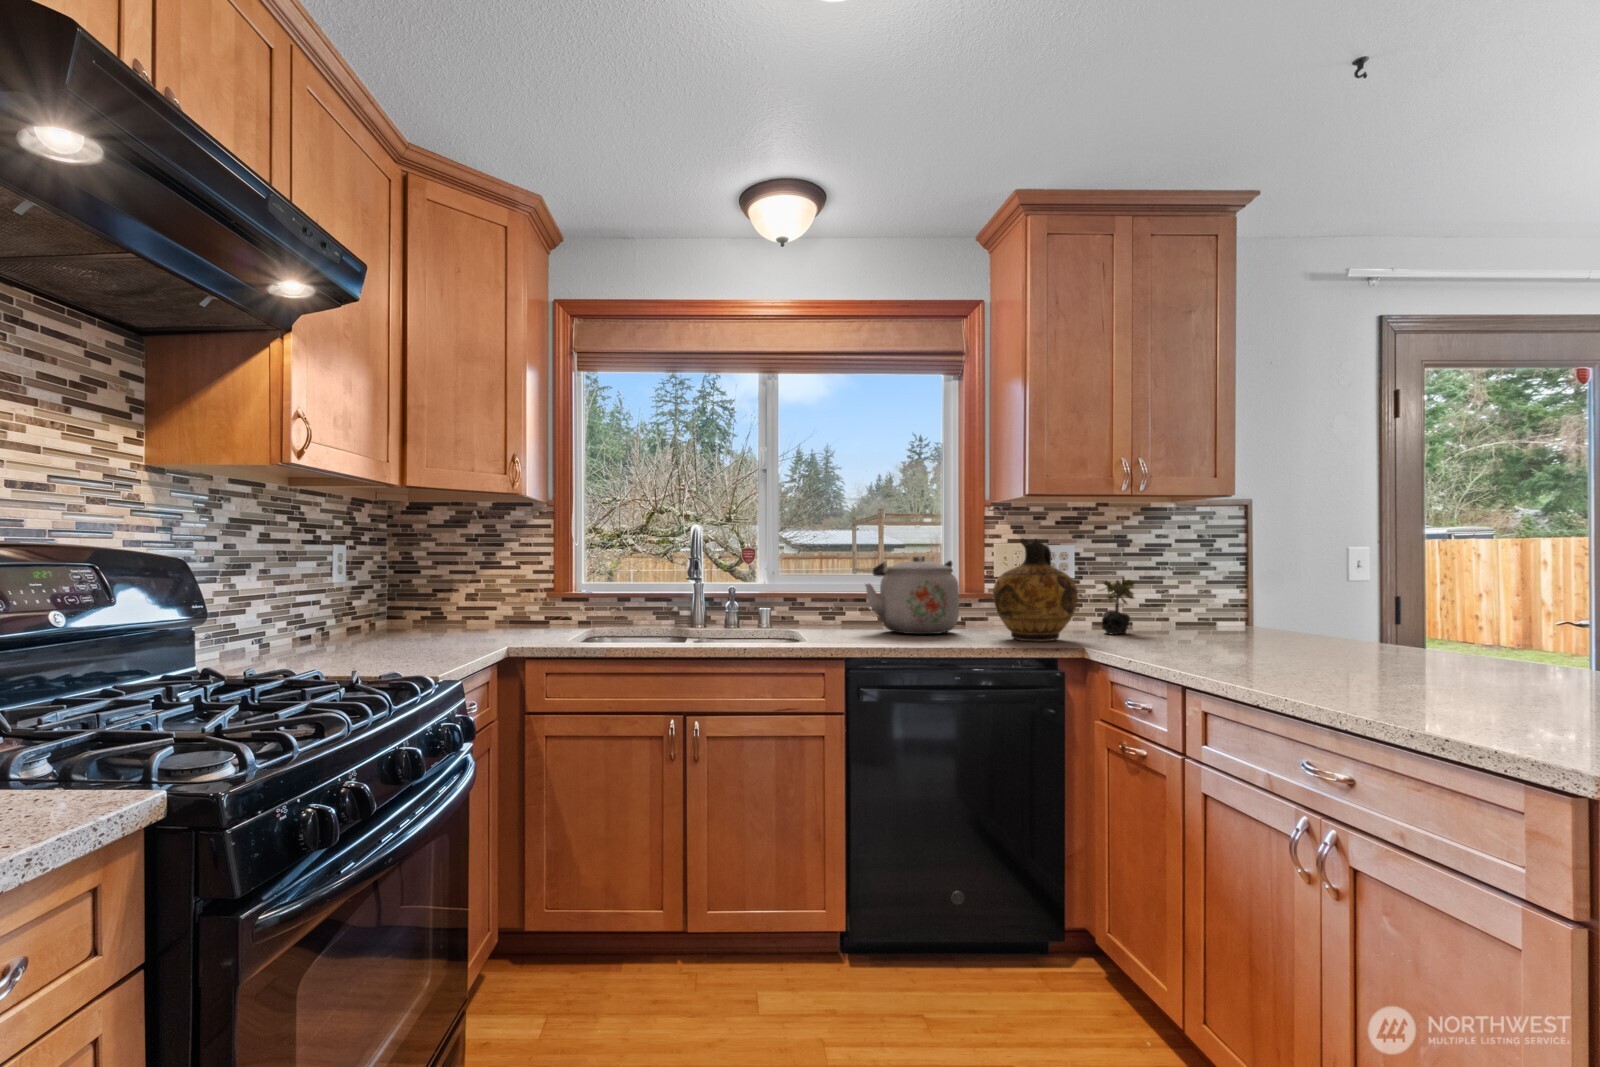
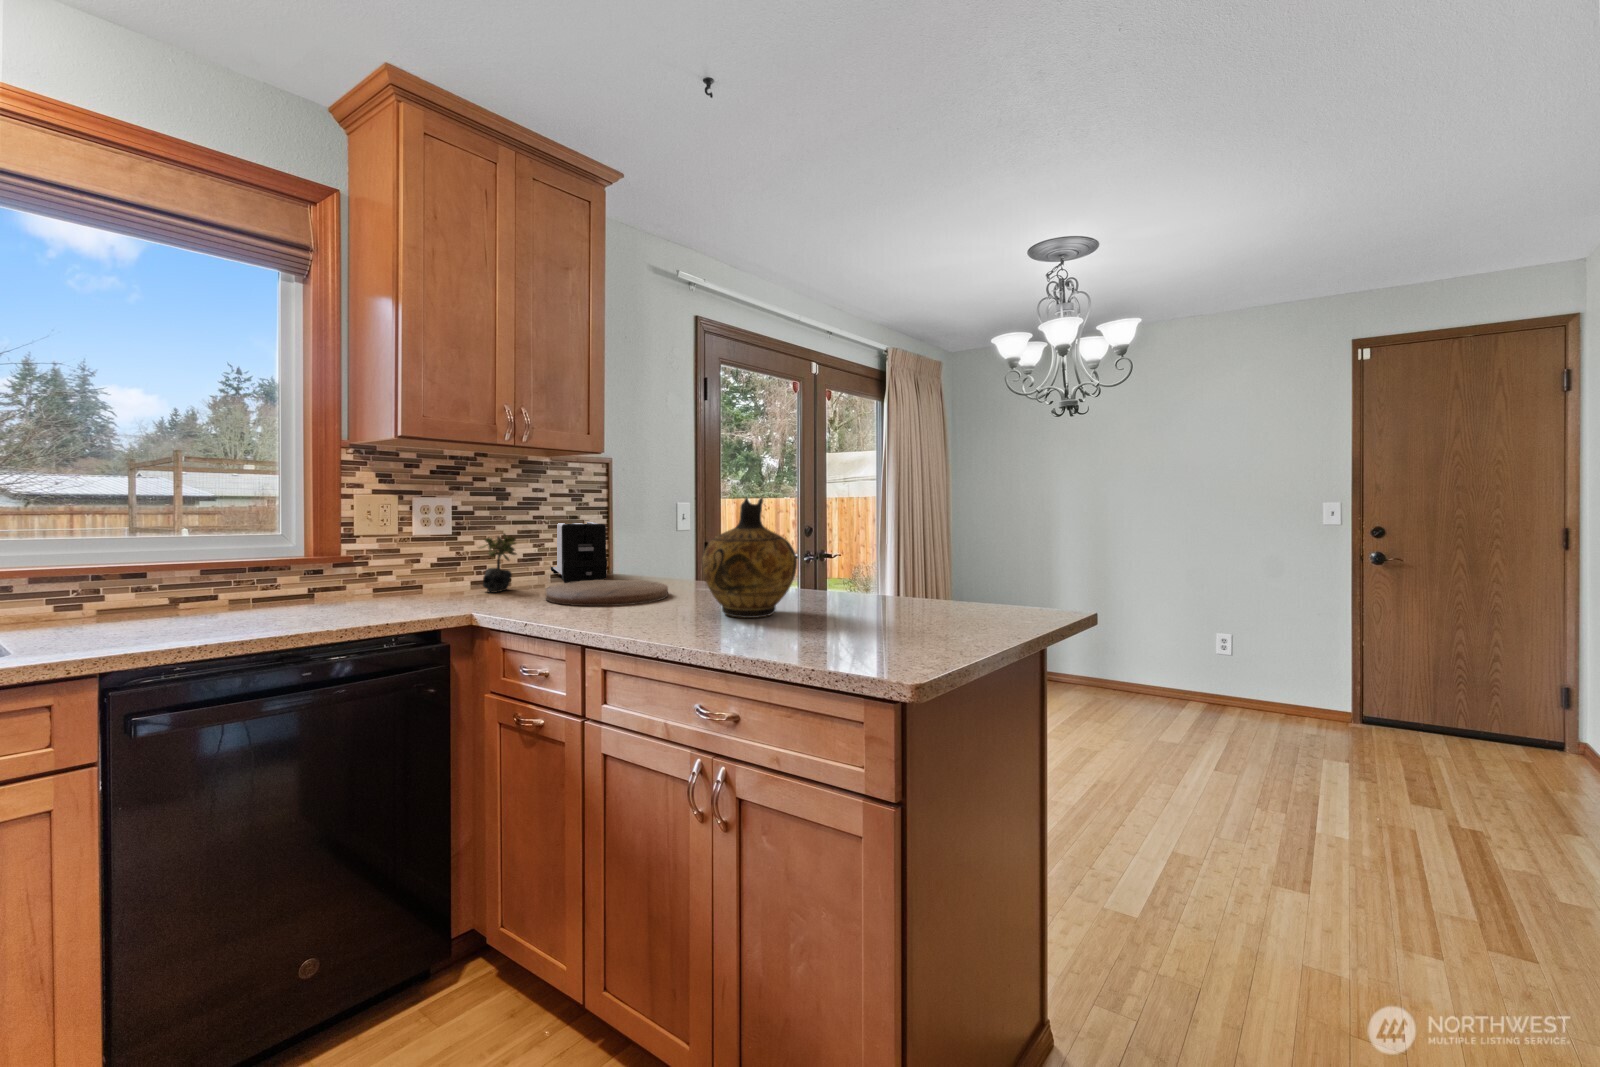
ceramic jug: present [993,539,1078,641] -> present [702,498,797,618]
kettle: present [865,556,959,634] -> none [146,513,307,618]
toaster: none [1178,568,1239,634] -> present [551,520,607,582]
cutting board: none [1159,629,1308,654] -> present [546,580,668,606]

